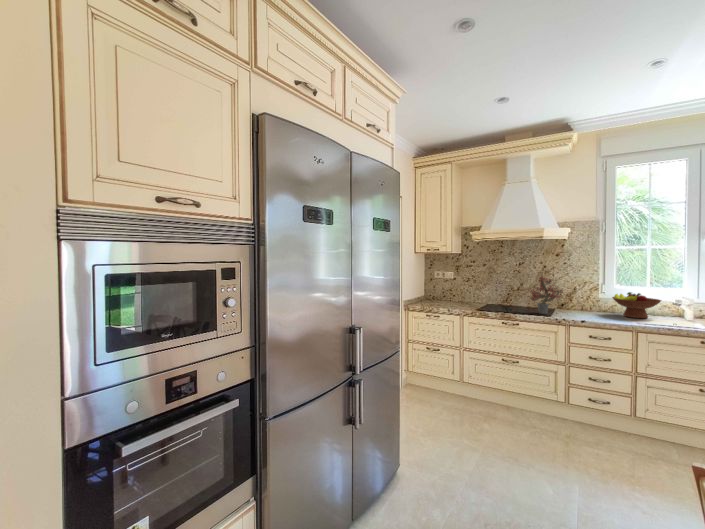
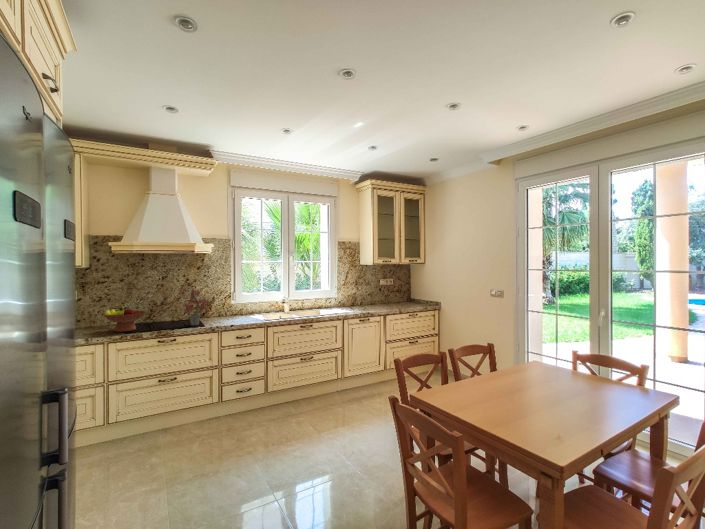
fruit bowl: present [612,292,661,318] -> present [103,307,147,332]

